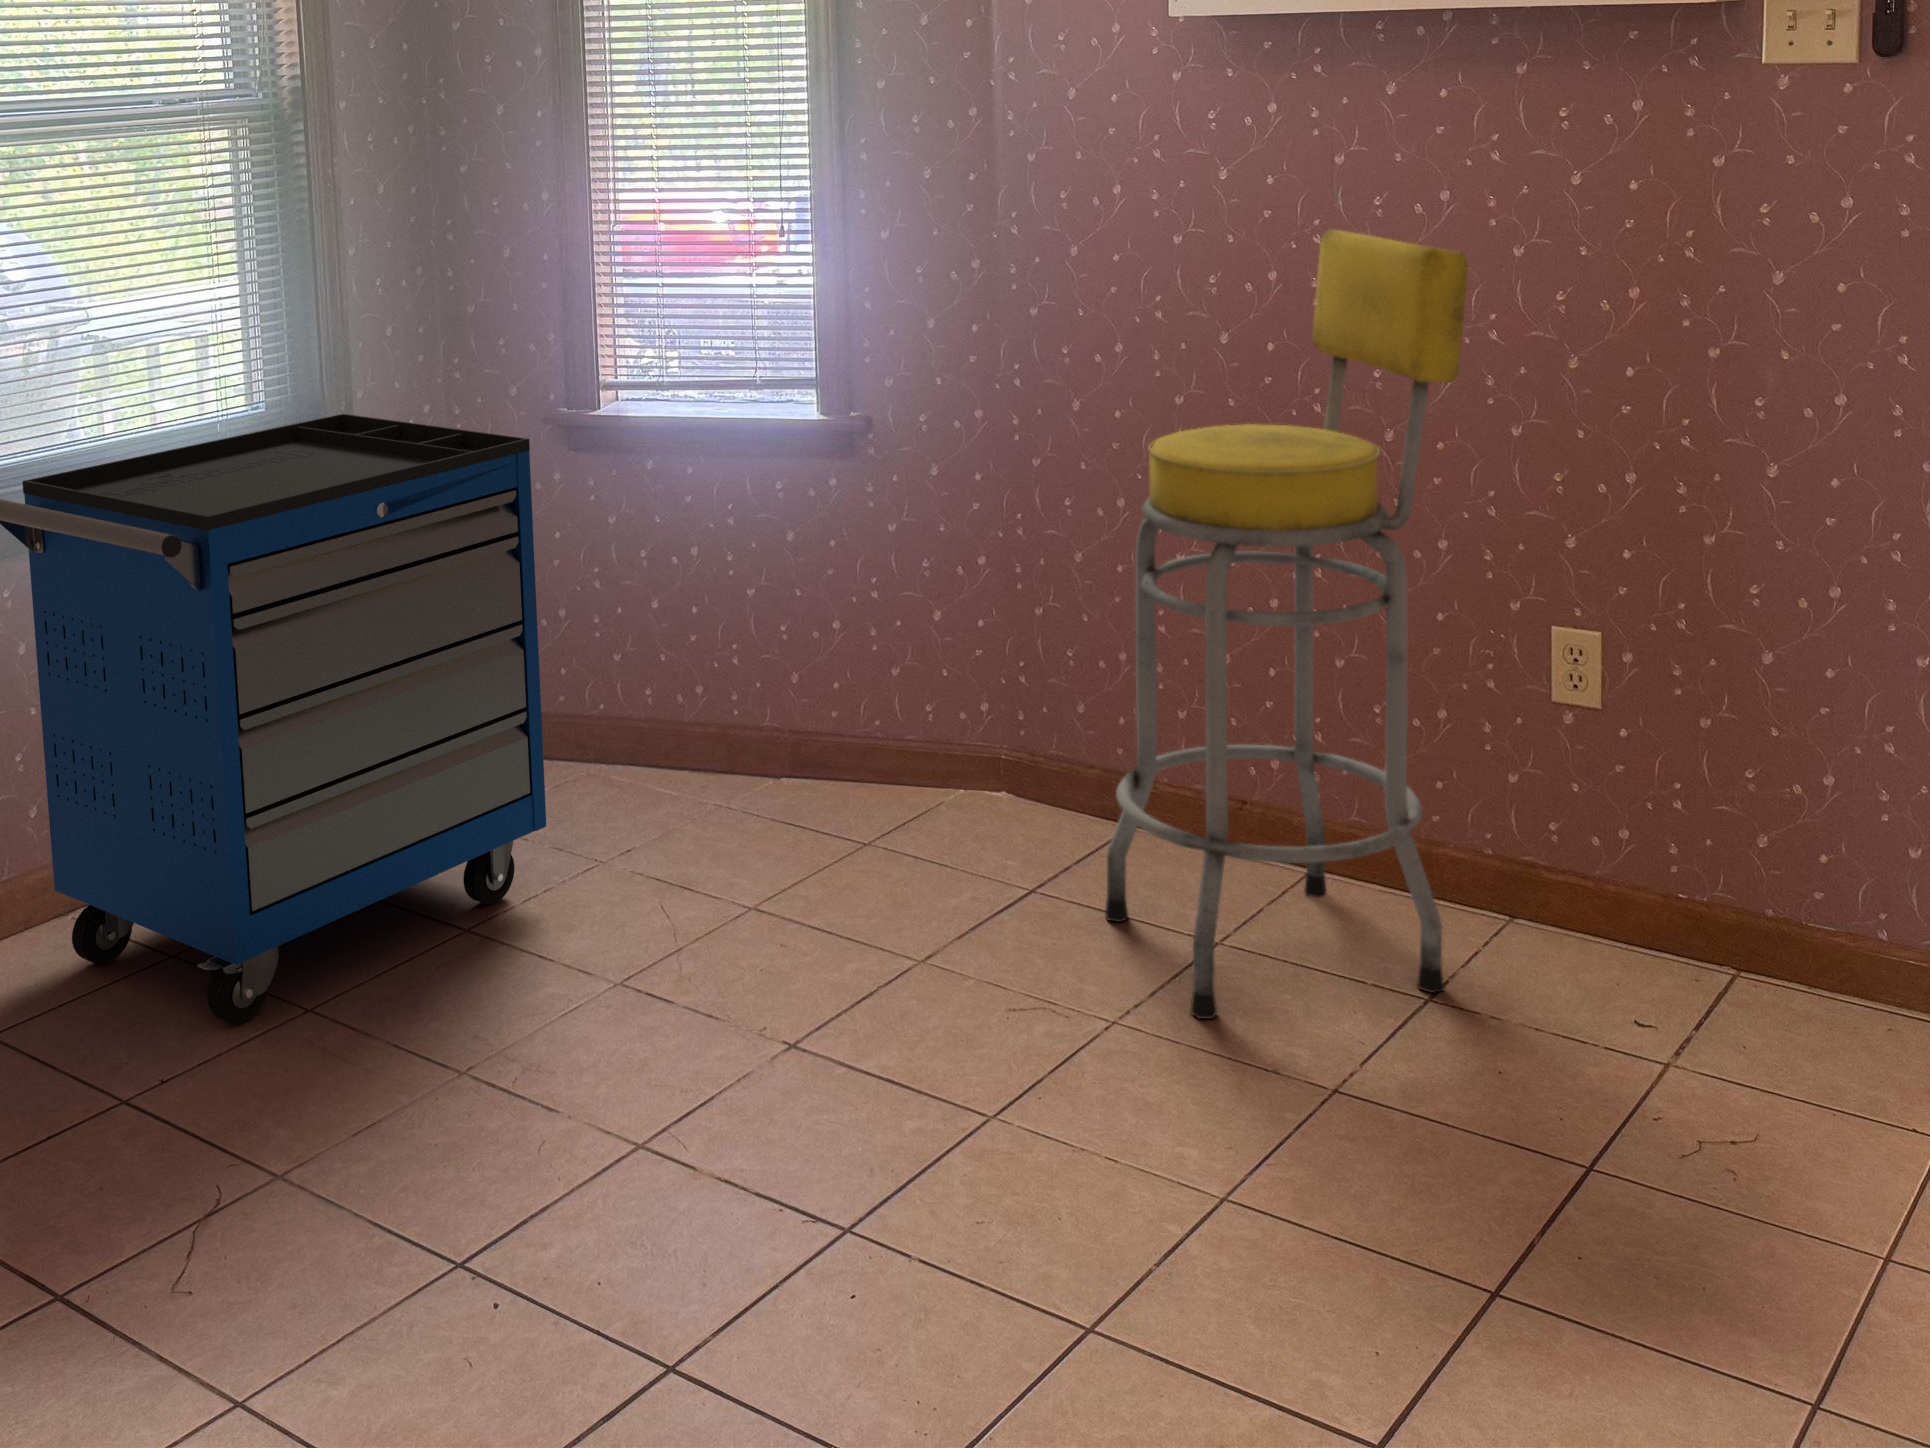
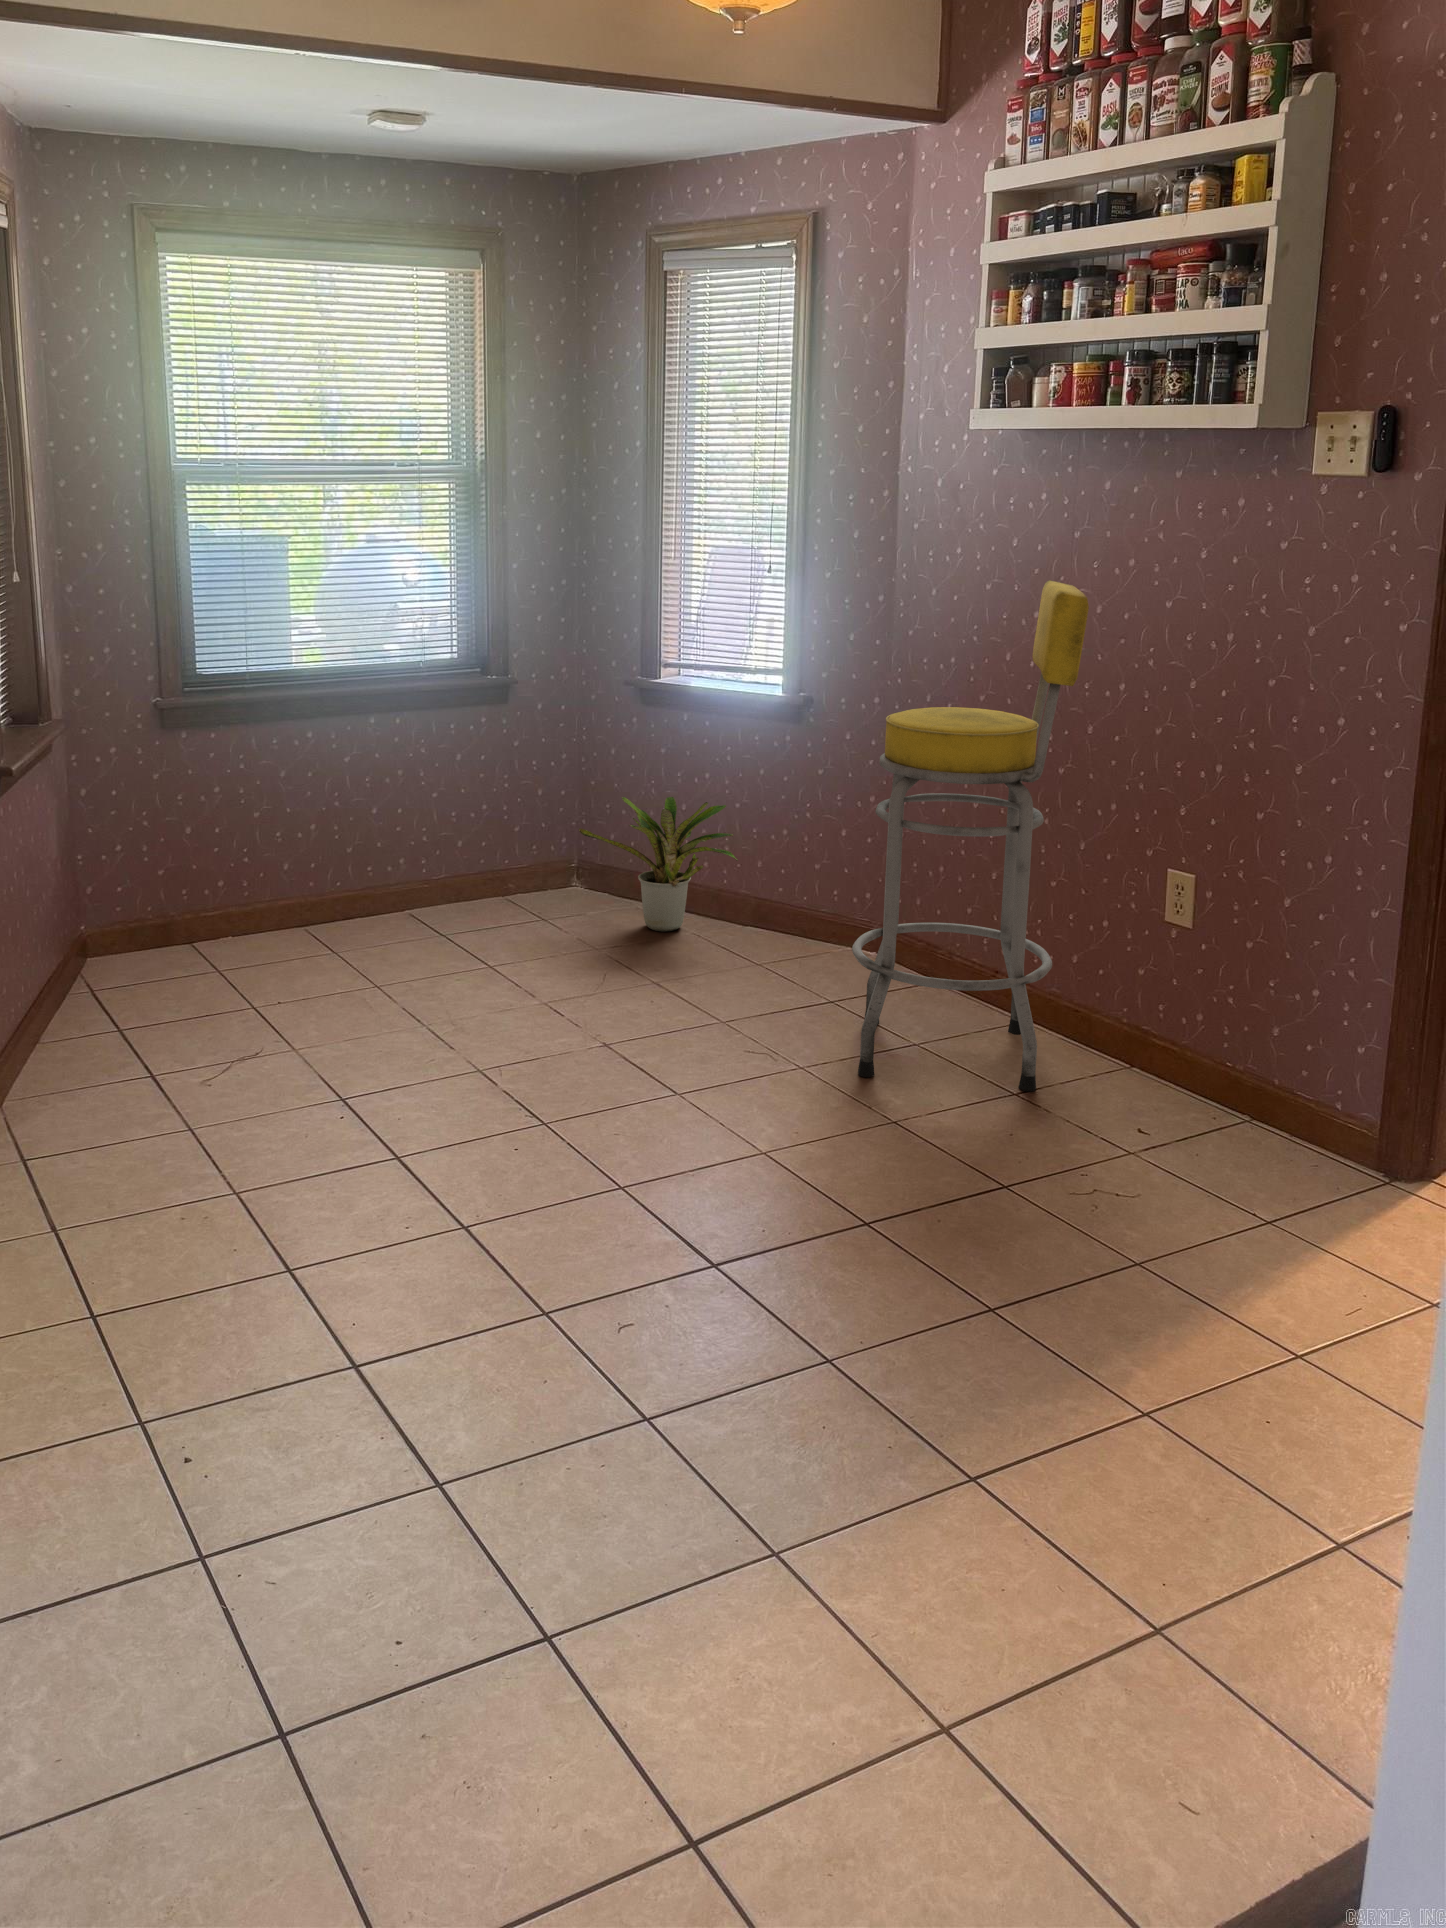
storage cabinet: present [0,414,546,1024] -> none [246,658,557,984]
potted plant: none [522,600,799,816] -> present [579,797,738,932]

